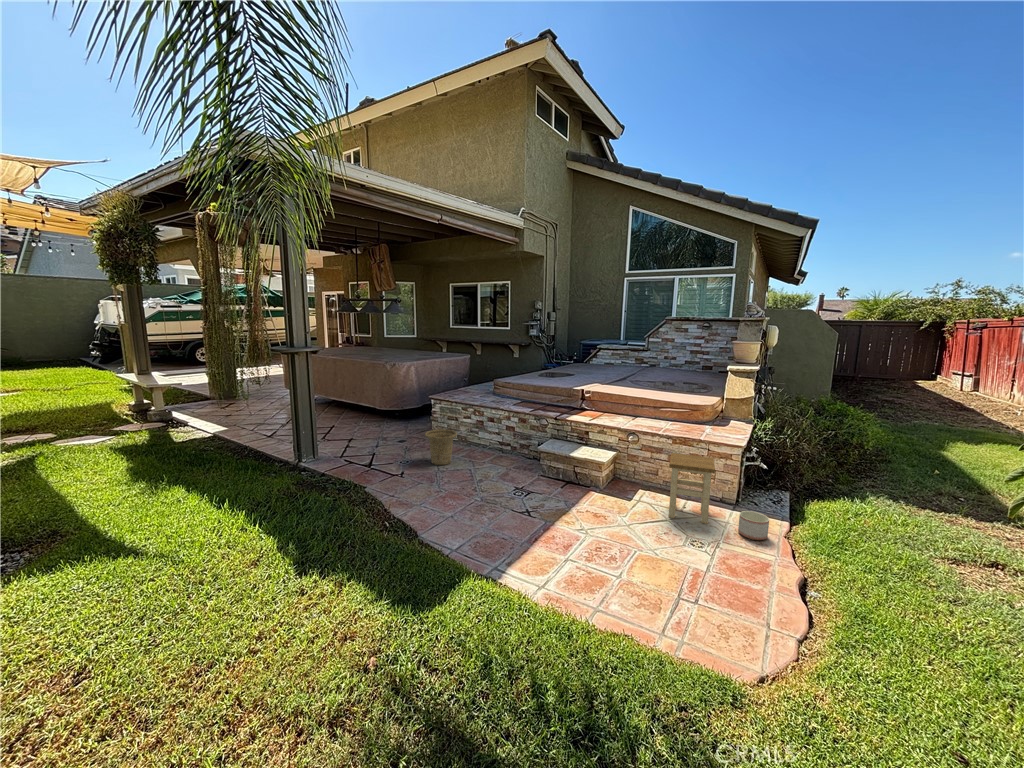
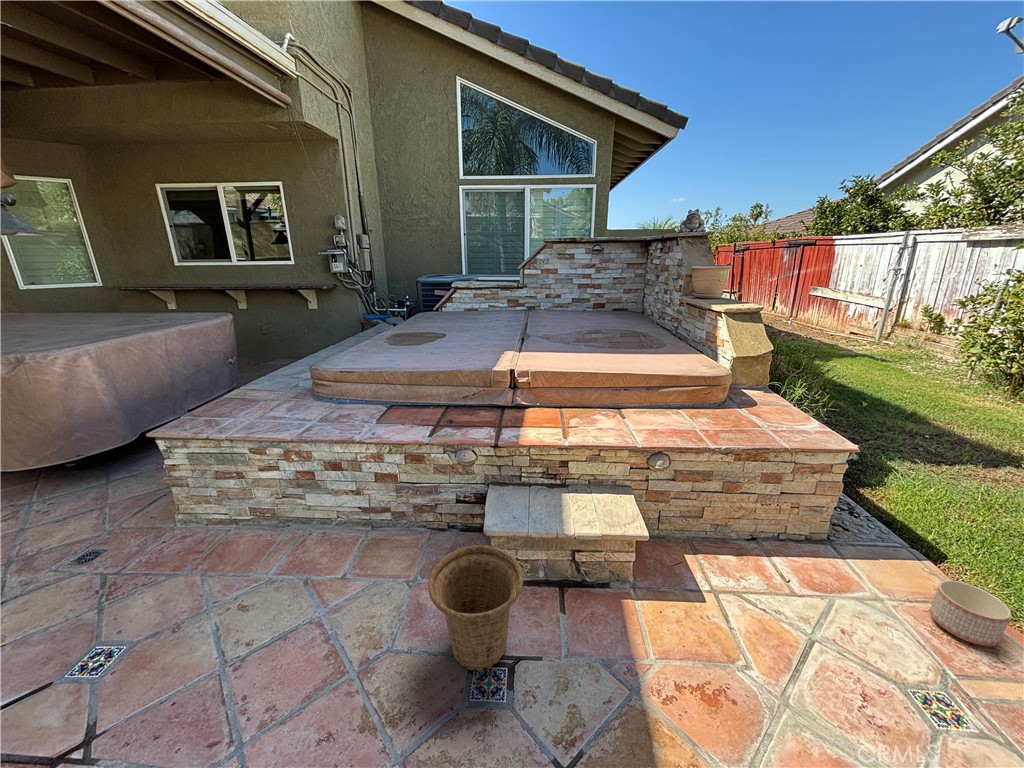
basket: present [425,430,457,465] -> present [428,545,523,671]
stool: present [669,453,715,524] -> none [764,487,921,633]

